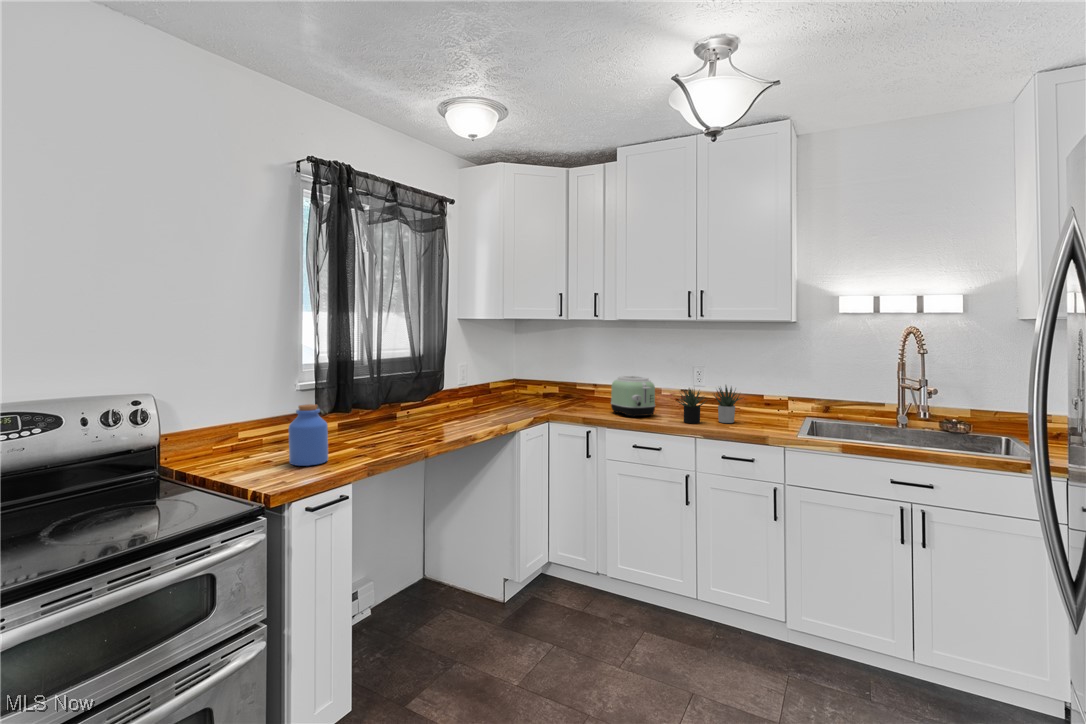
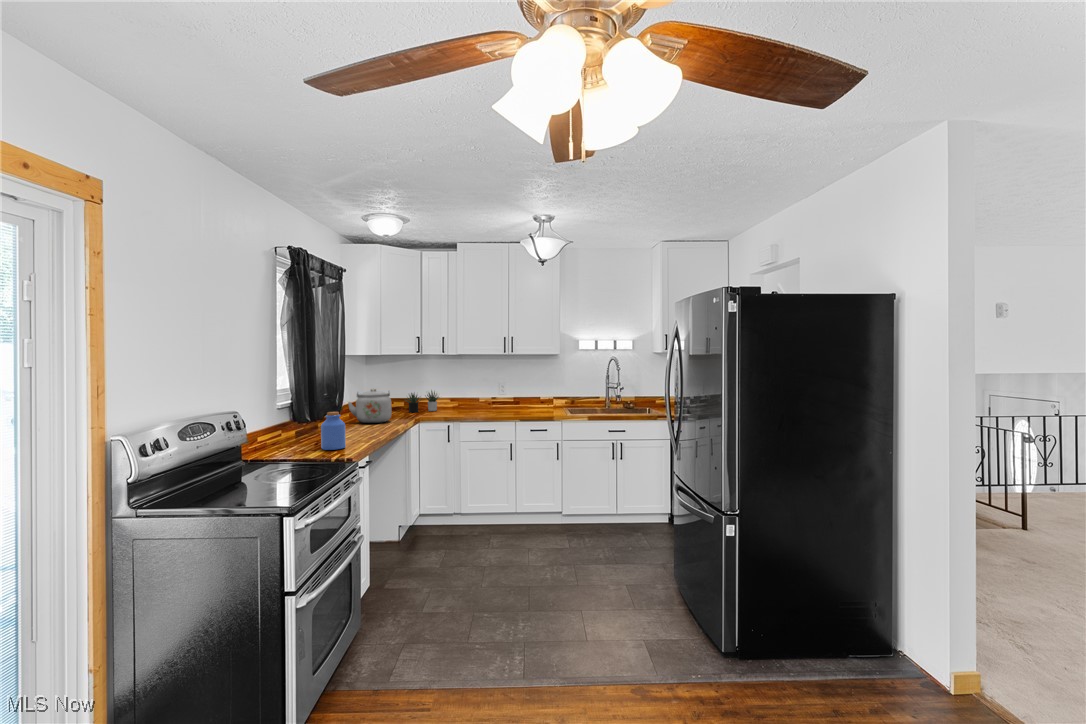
kettle: none [441,369,504,418] -> present [348,389,392,423]
toaster: present [611,376,655,417] -> none [456,390,486,415]
succulent plant: present [677,386,742,423] -> present [407,391,439,413]

